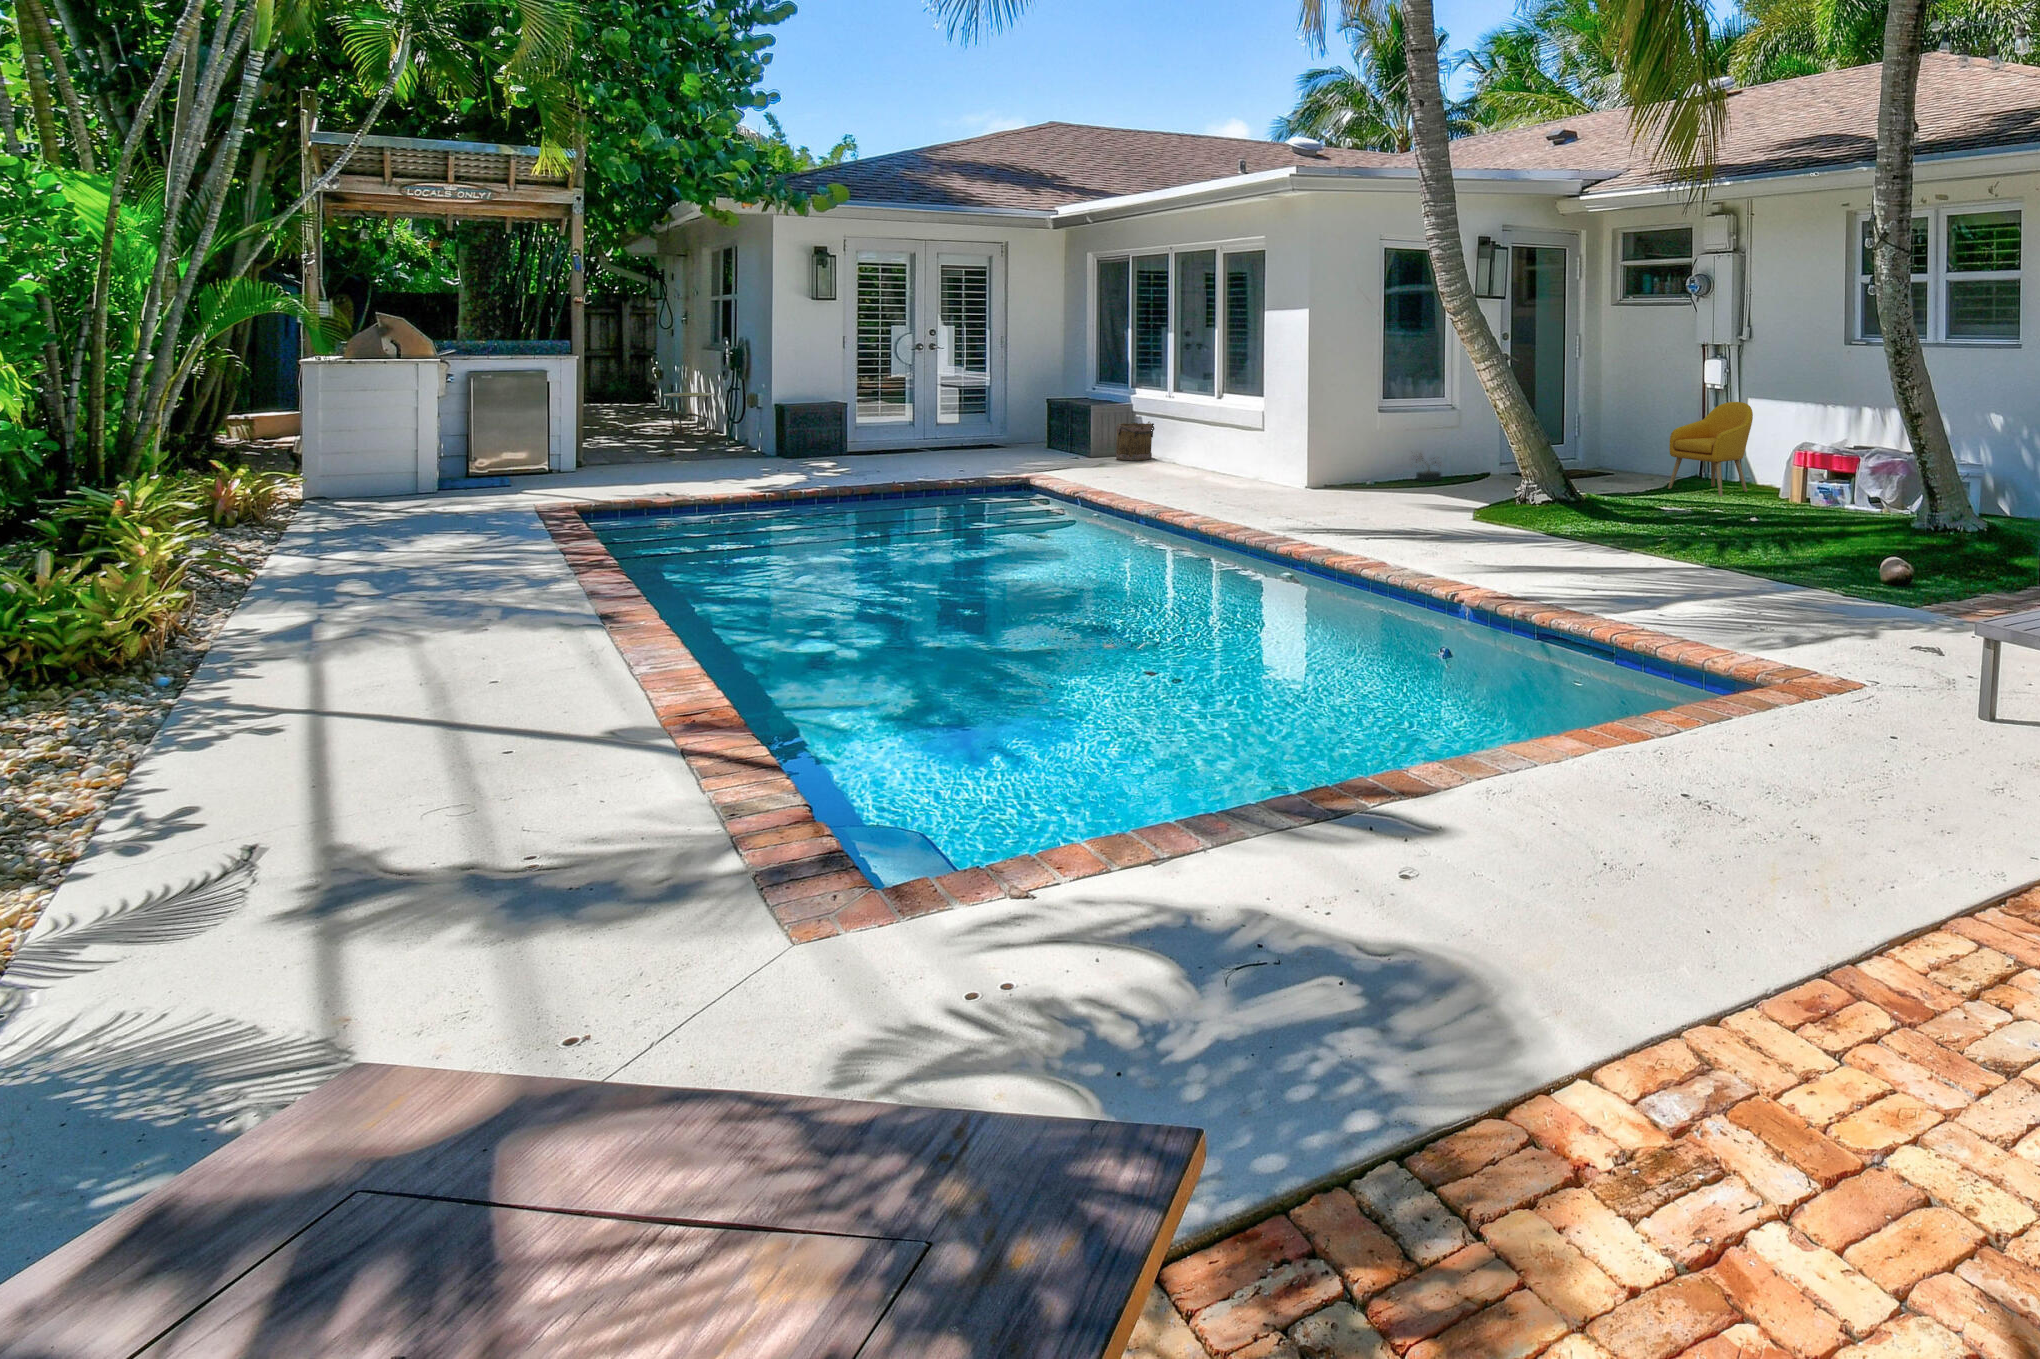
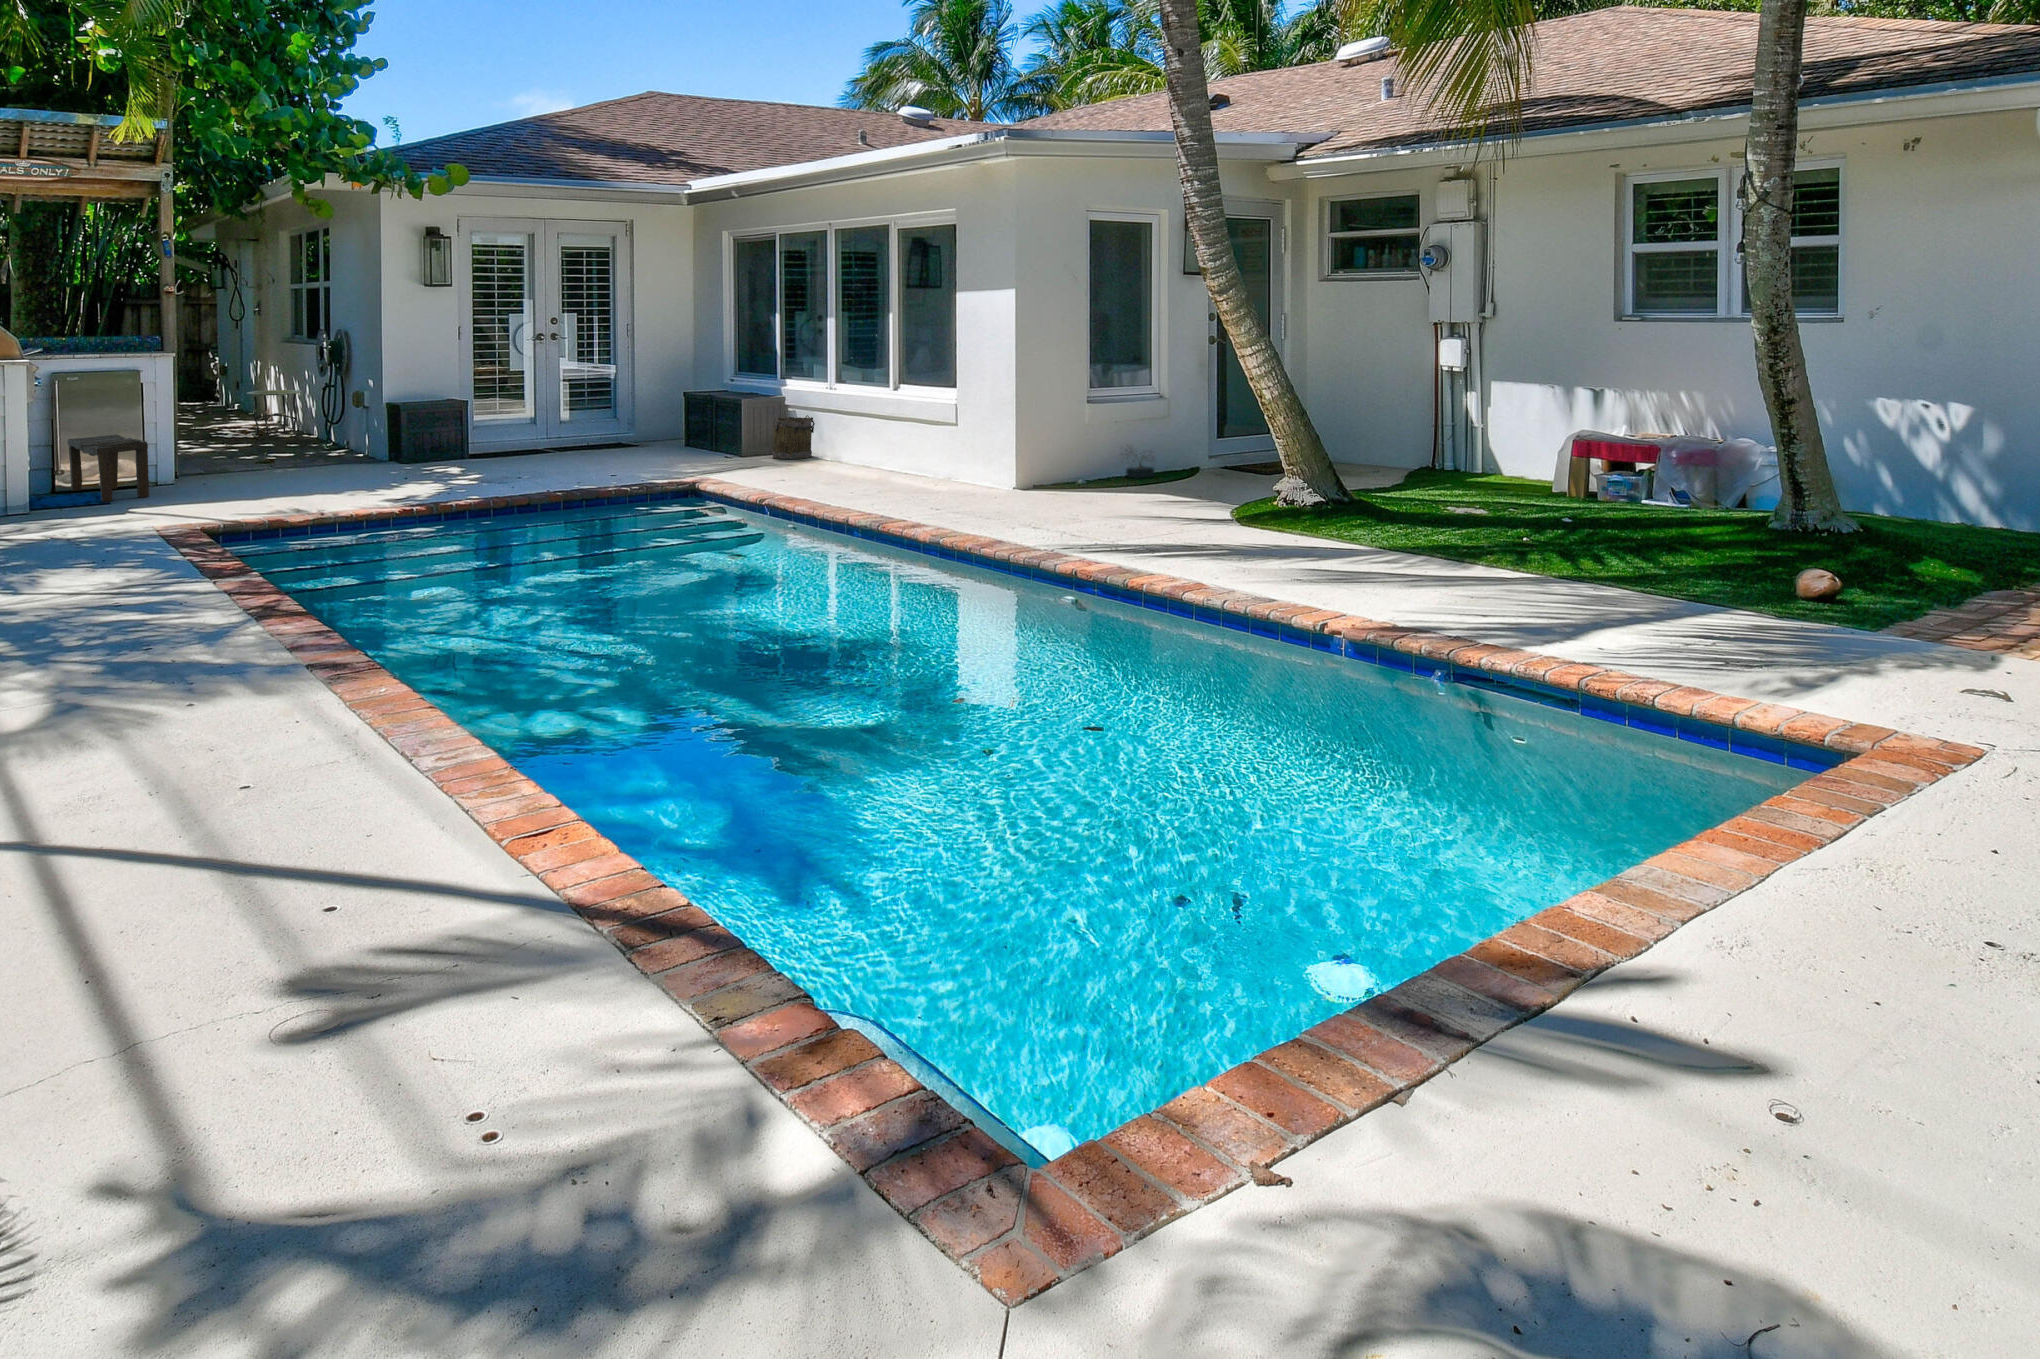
armchair: present [1668,402,1753,497] -> none [1413,385,1509,491]
bench: none [483,426,550,484] -> present [68,434,149,502]

